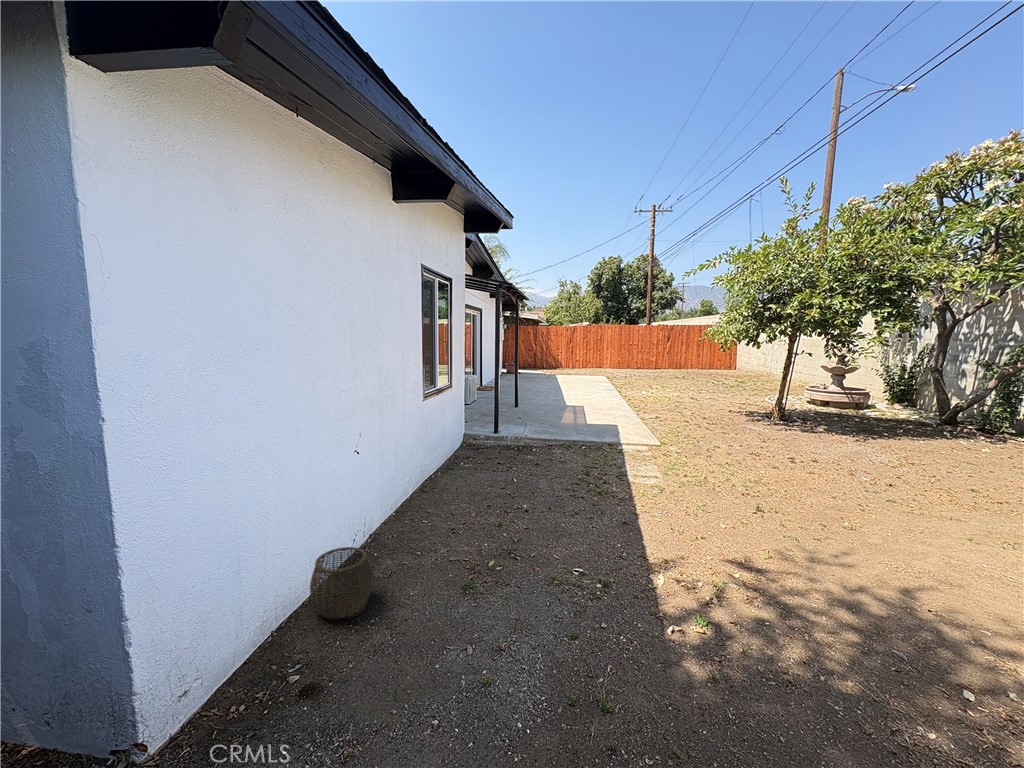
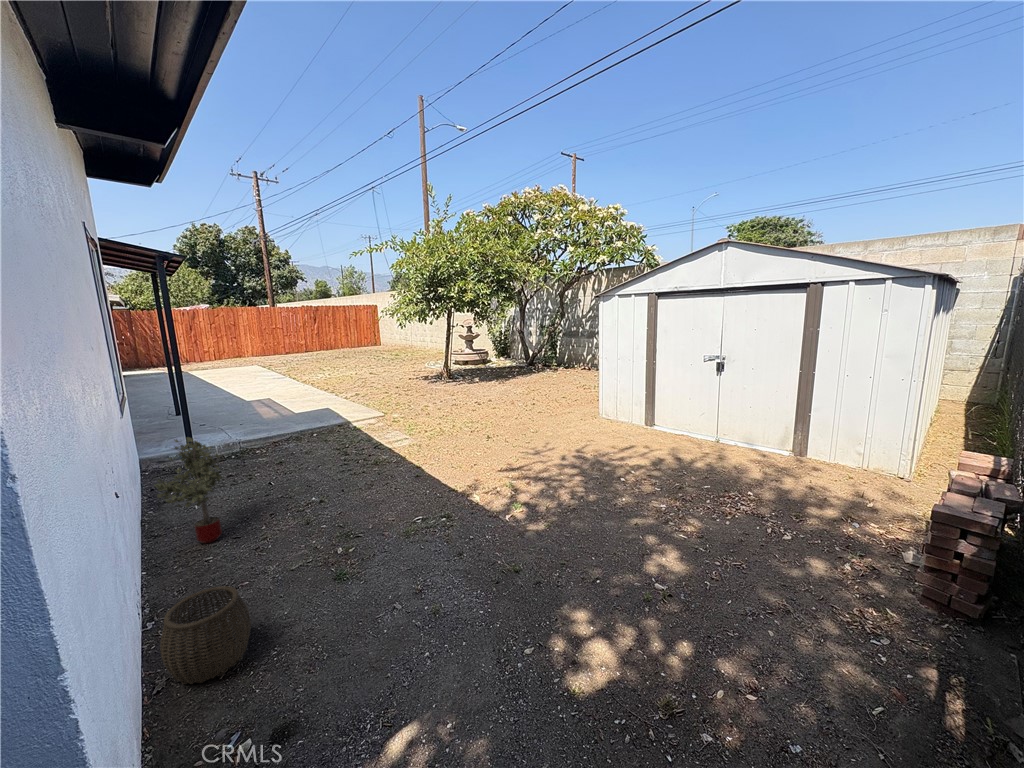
potted tree: none [403,423,452,514] -> present [155,437,222,543]

